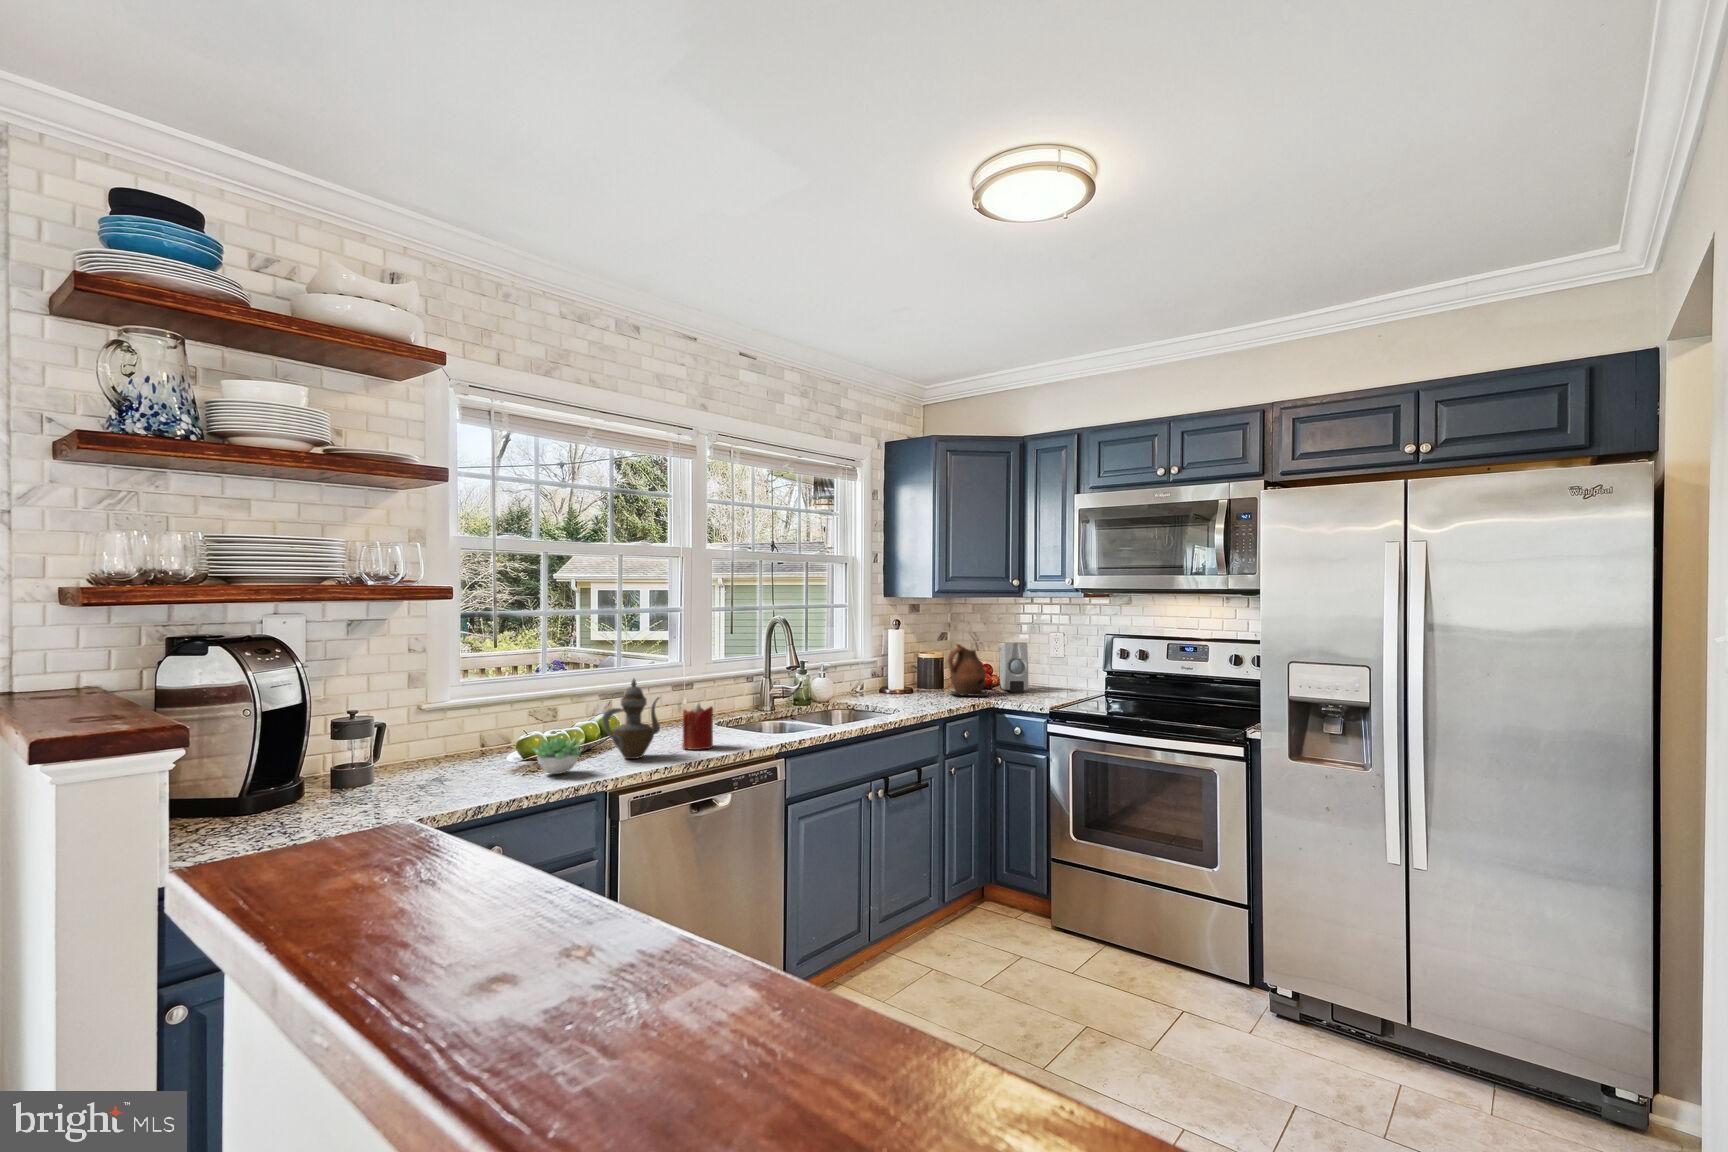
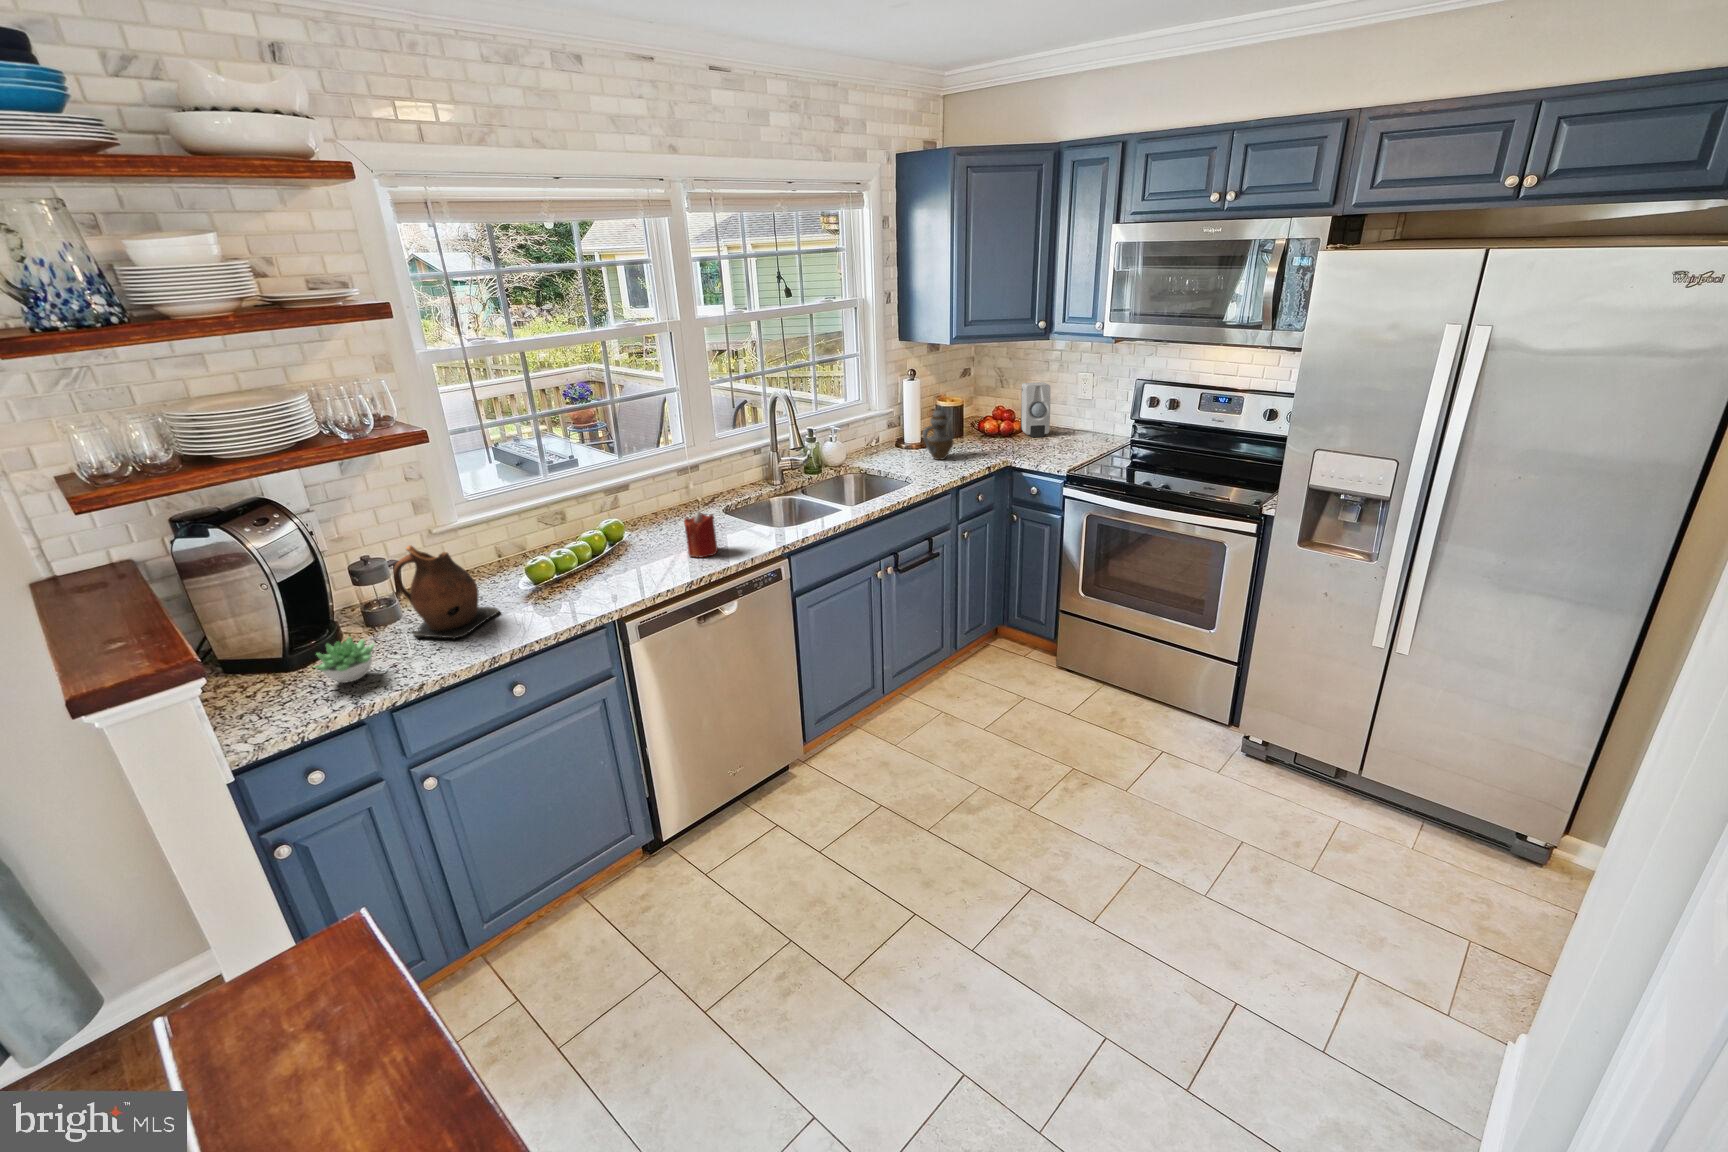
ceramic pitcher: present [948,644,988,696] -> present [393,546,499,639]
teapot: present [602,679,660,759] -> present [923,405,954,460]
succulent plant: present [533,737,583,774] -> present [314,637,374,683]

